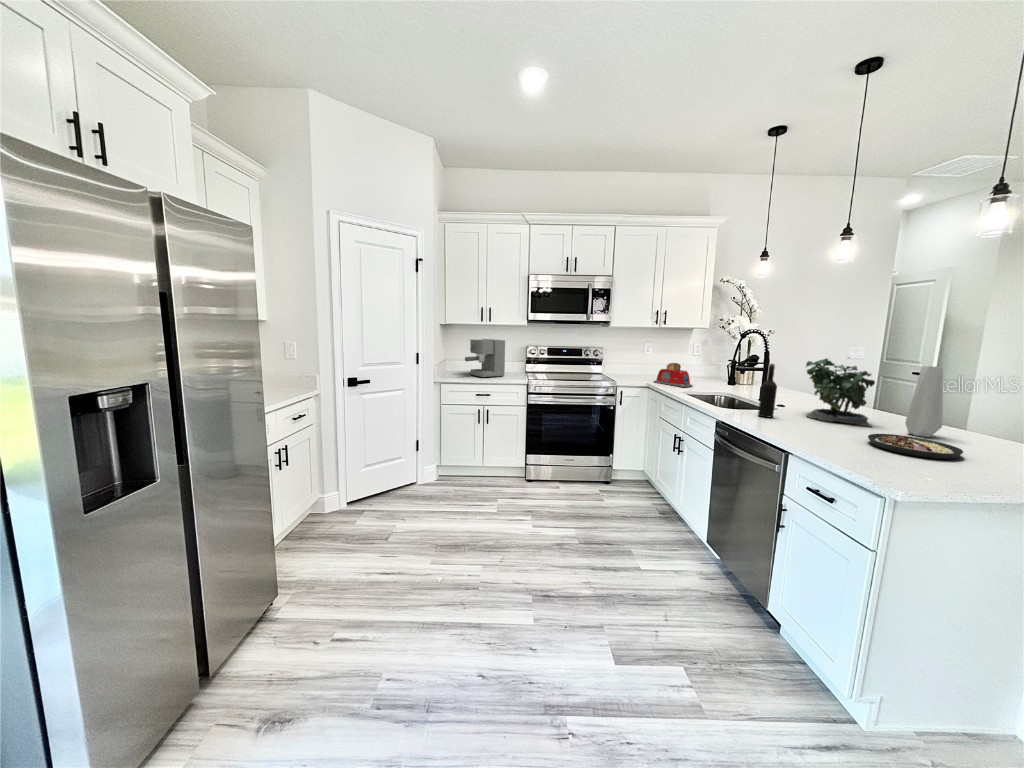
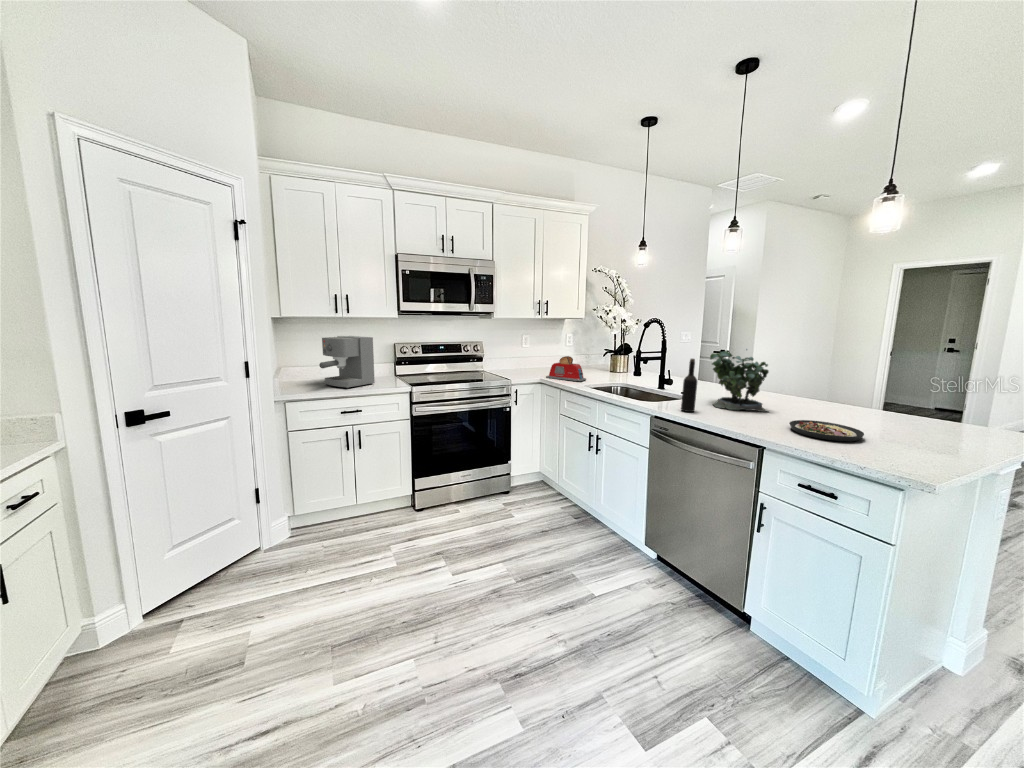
vase: present [905,366,943,437] -> none [796,356,823,418]

